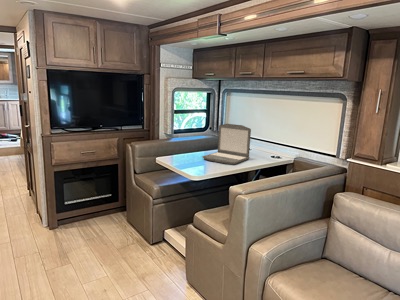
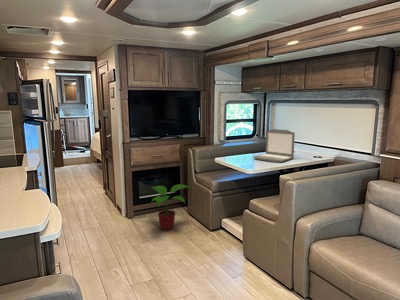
potted plant: none [75,188,130,245] -> present [151,184,192,230]

